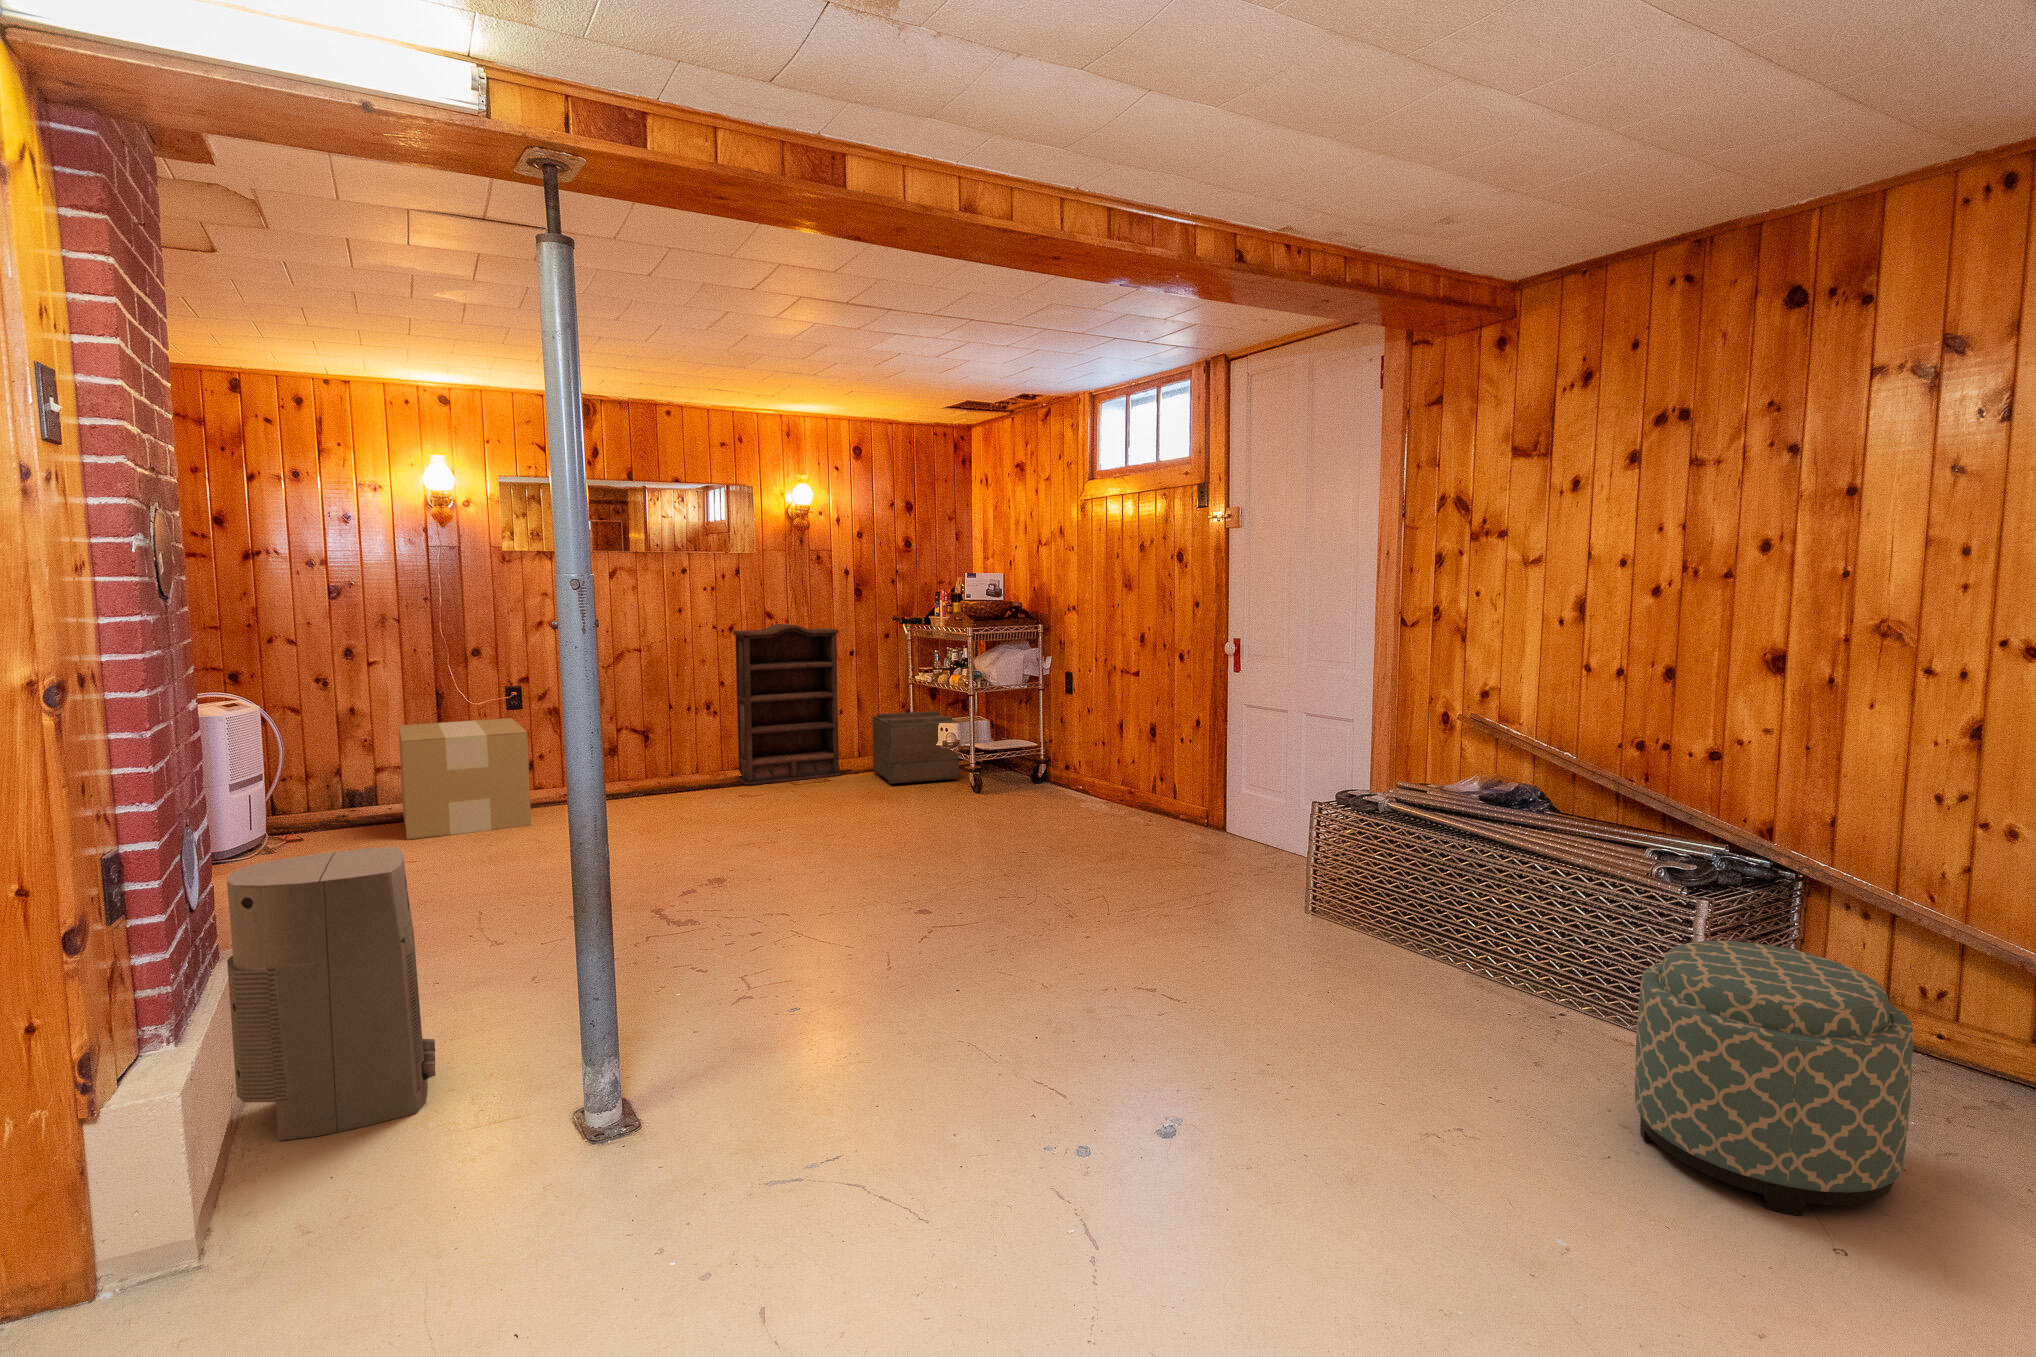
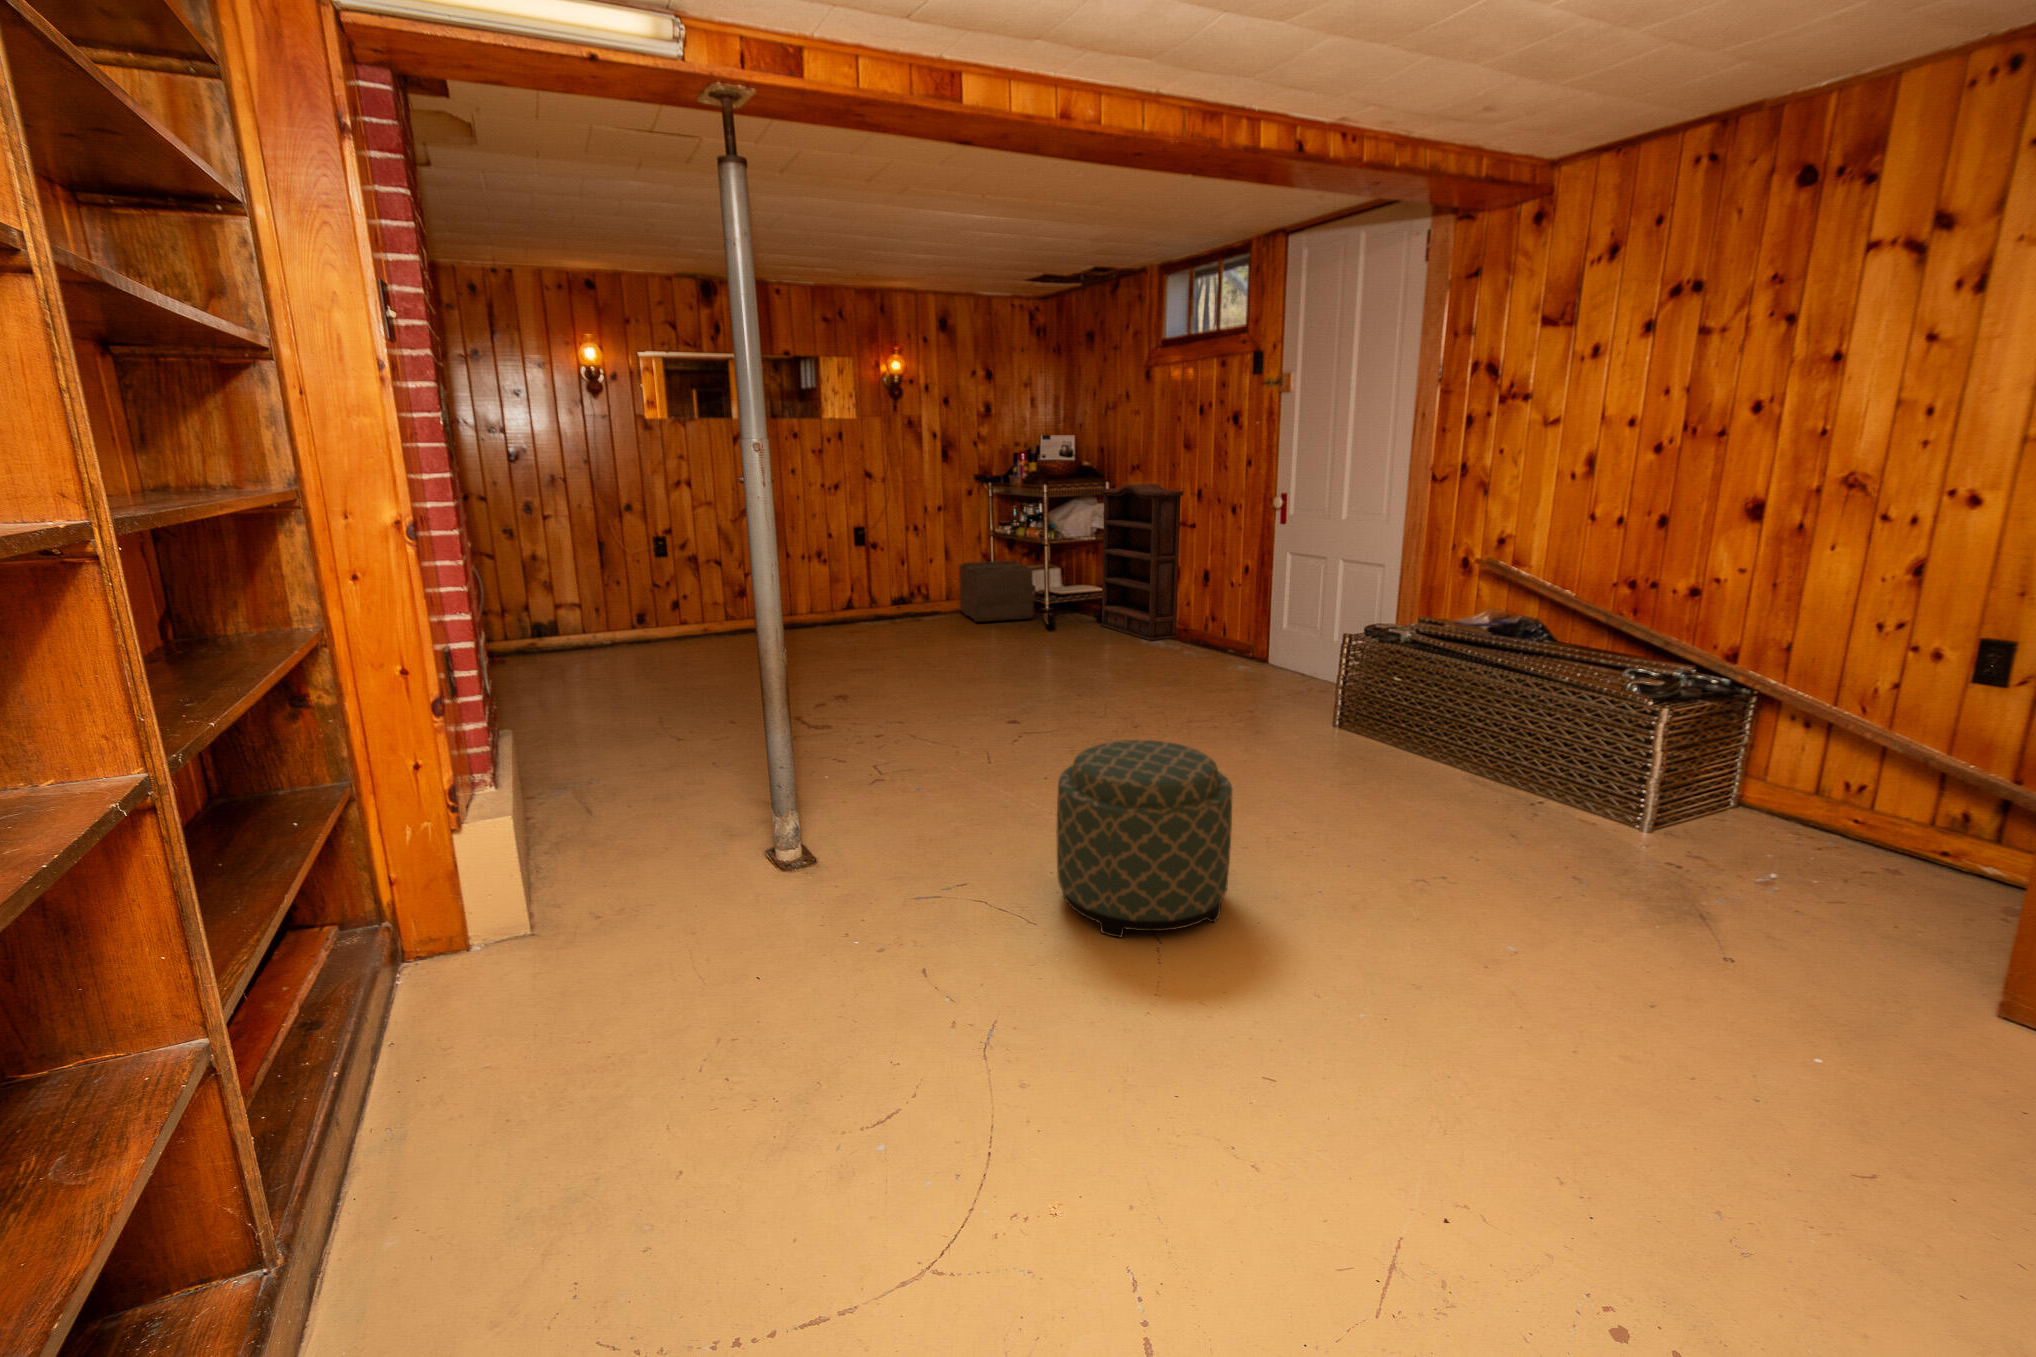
bookshelf: present [733,624,841,786] -> present [1100,484,1183,641]
cardboard box: present [398,718,531,840] -> none [574,565,686,662]
air purifier: present [227,846,435,1141] -> none [510,654,664,863]
ottoman: present [1635,941,1913,1216] -> present [1057,740,1232,938]

